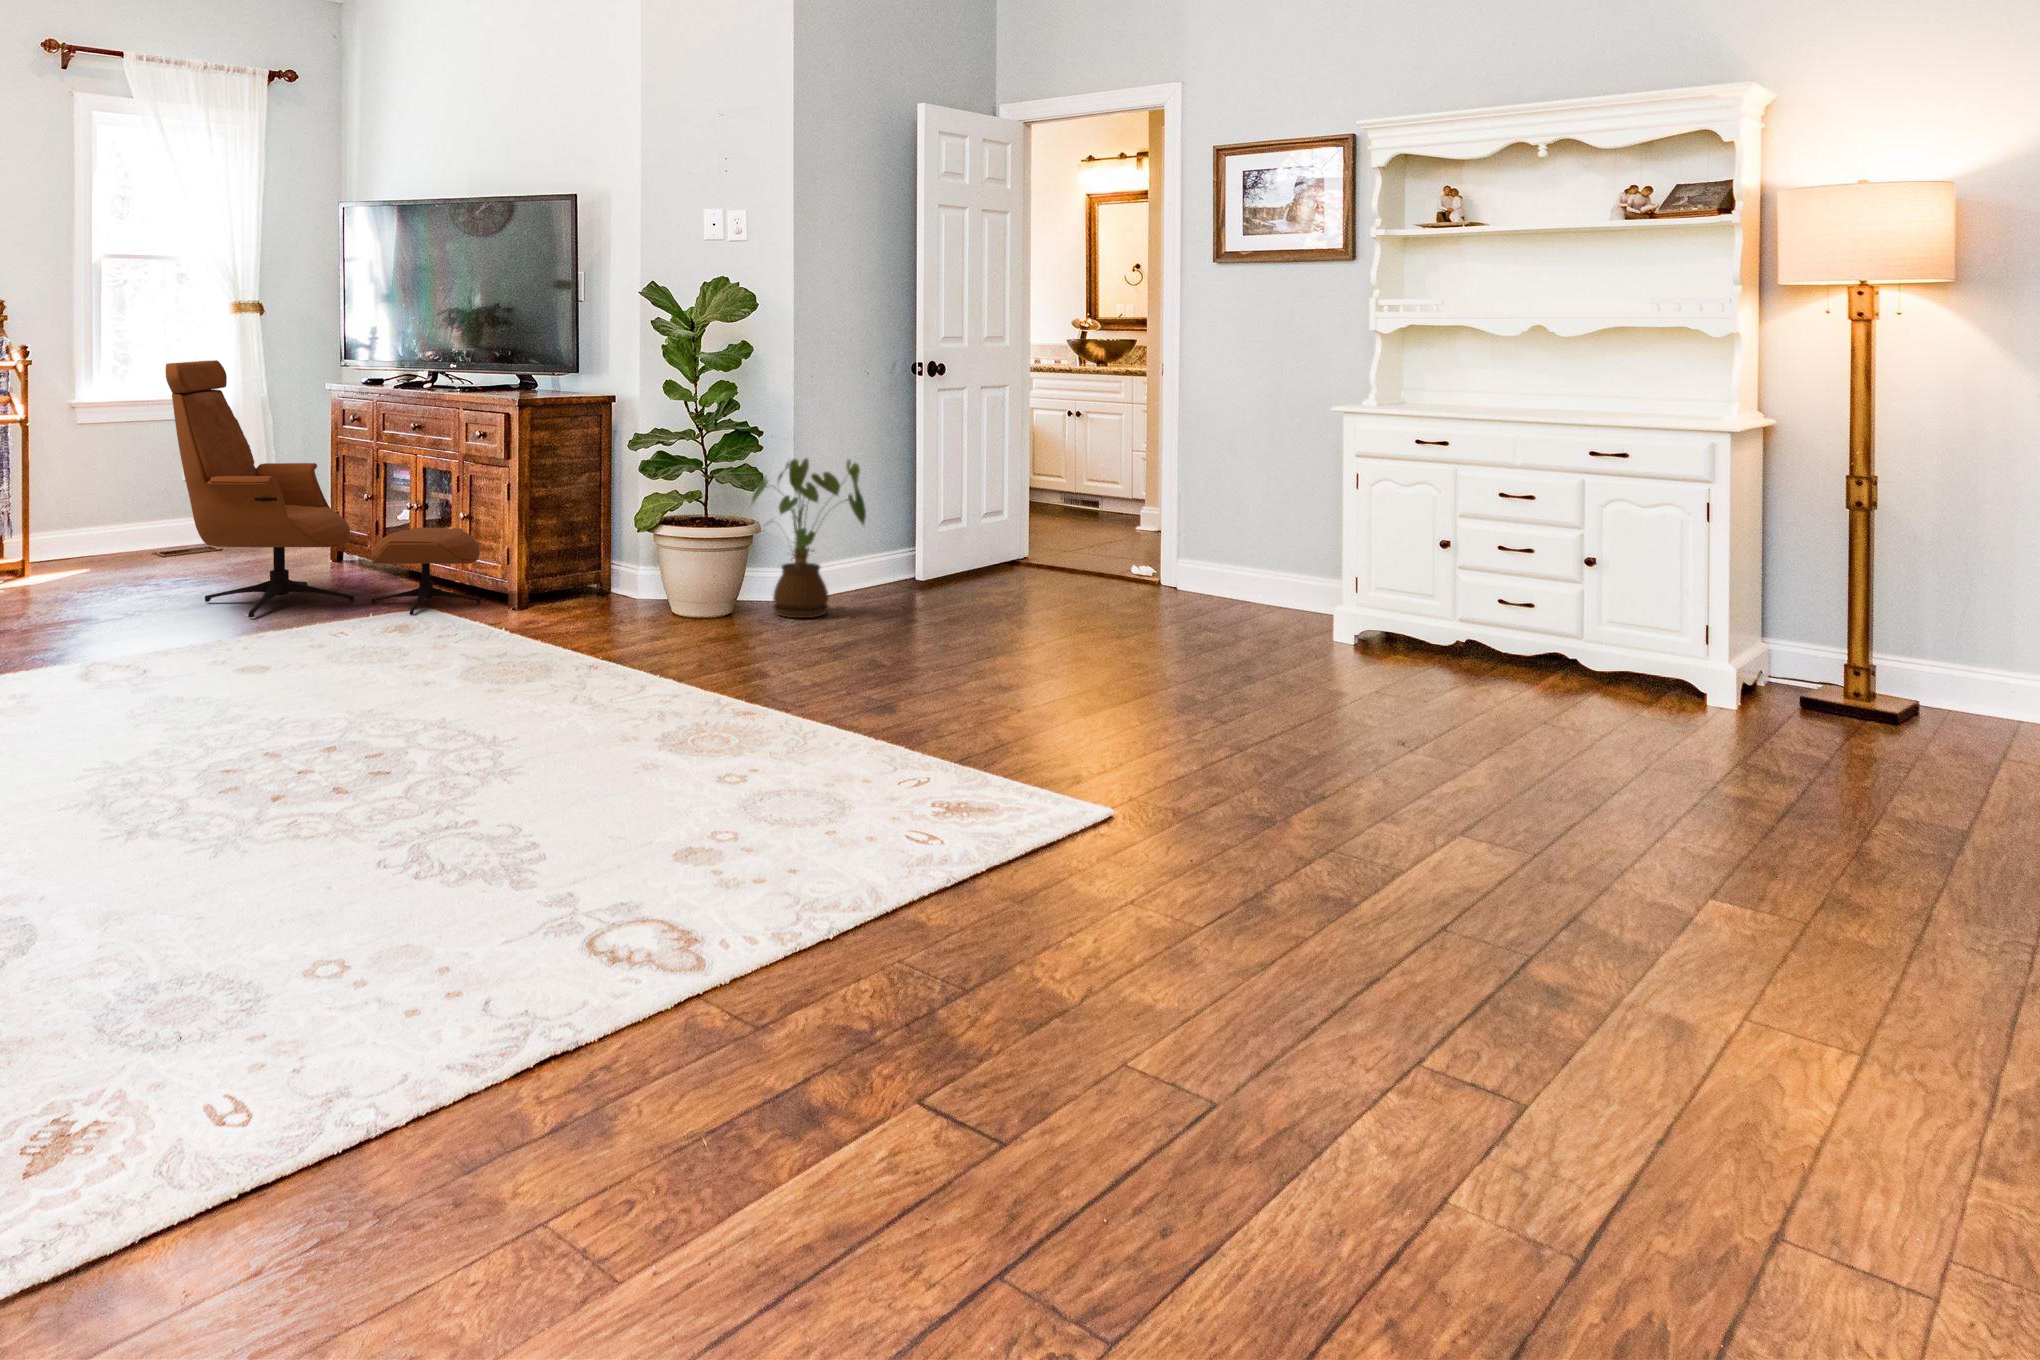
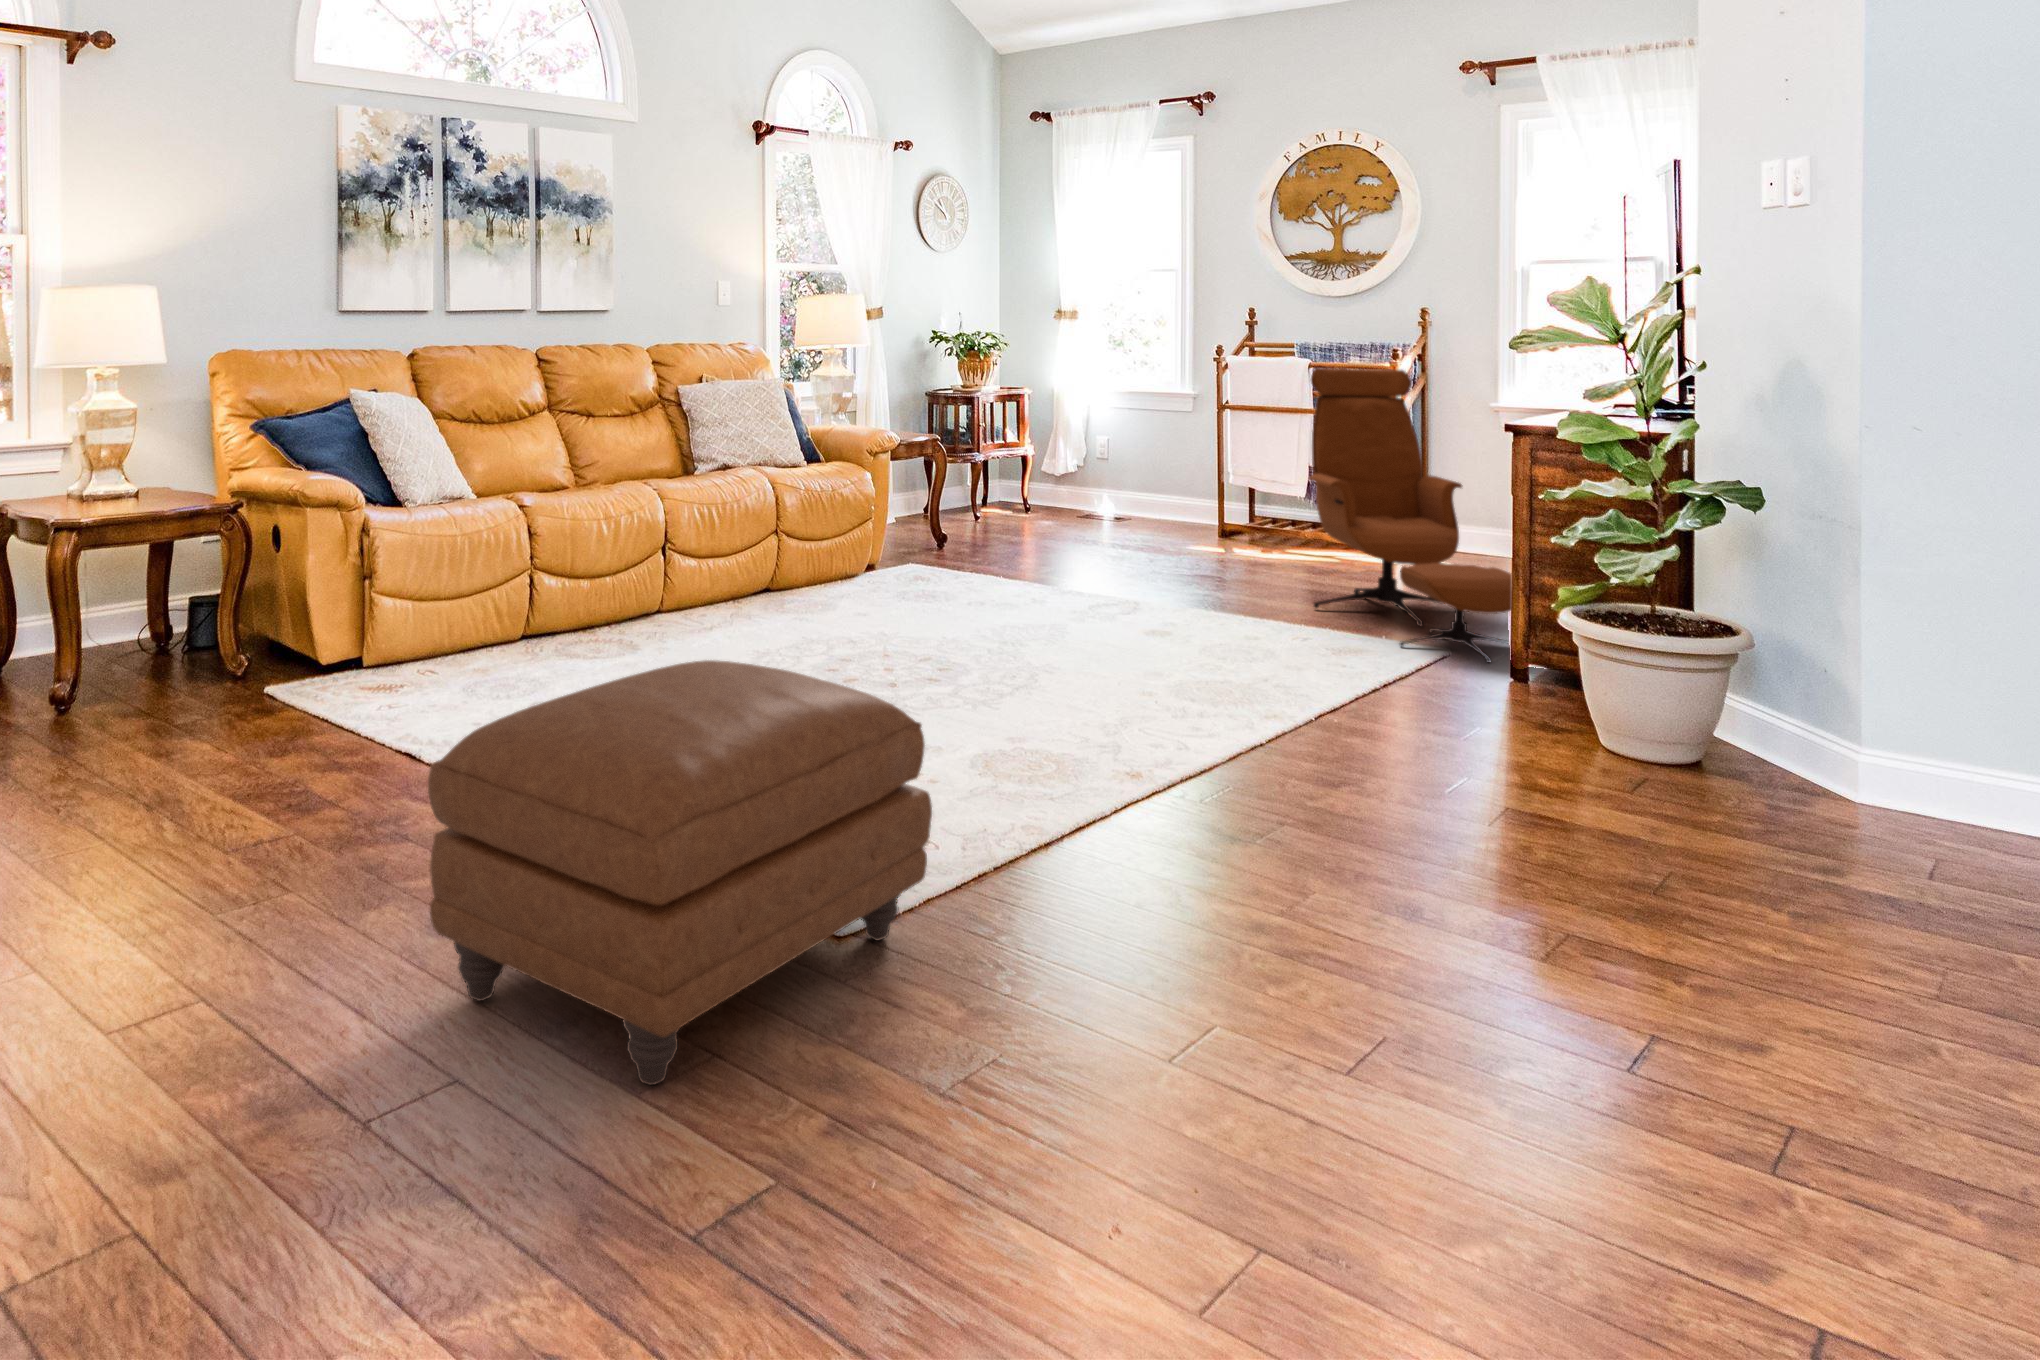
house plant: present [752,458,866,618] -> none [1592,562,1830,810]
ottoman: none [987,605,1432,934] -> present [428,660,932,1085]

